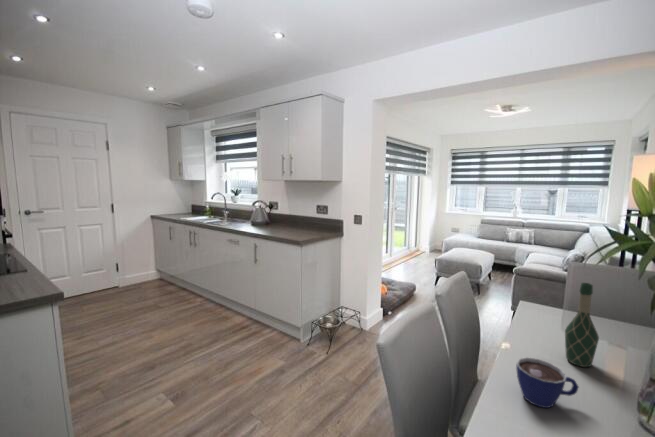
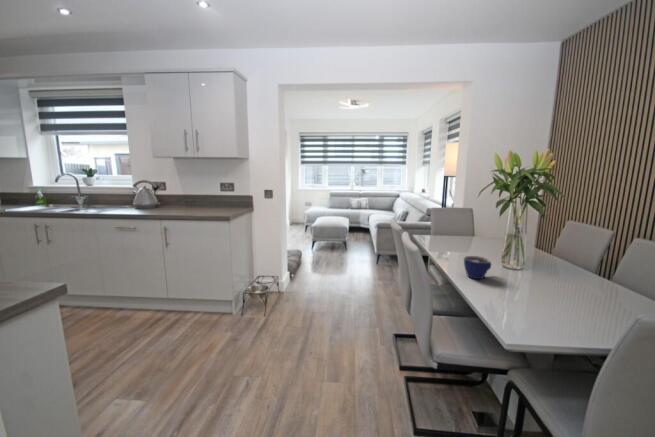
wine bottle: present [565,283,599,367] -> none [465,212,482,260]

